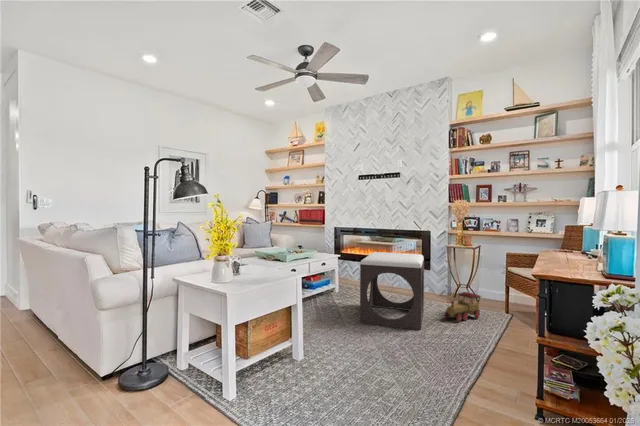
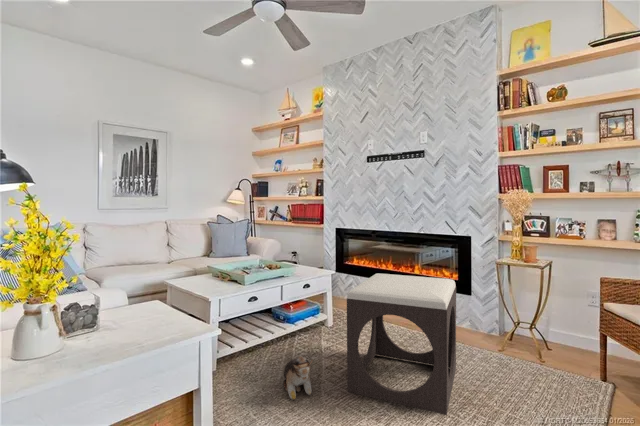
toy train: present [445,292,481,322] -> none [490,340,556,397]
plush toy: none [318,299,342,326] -> present [283,357,313,400]

